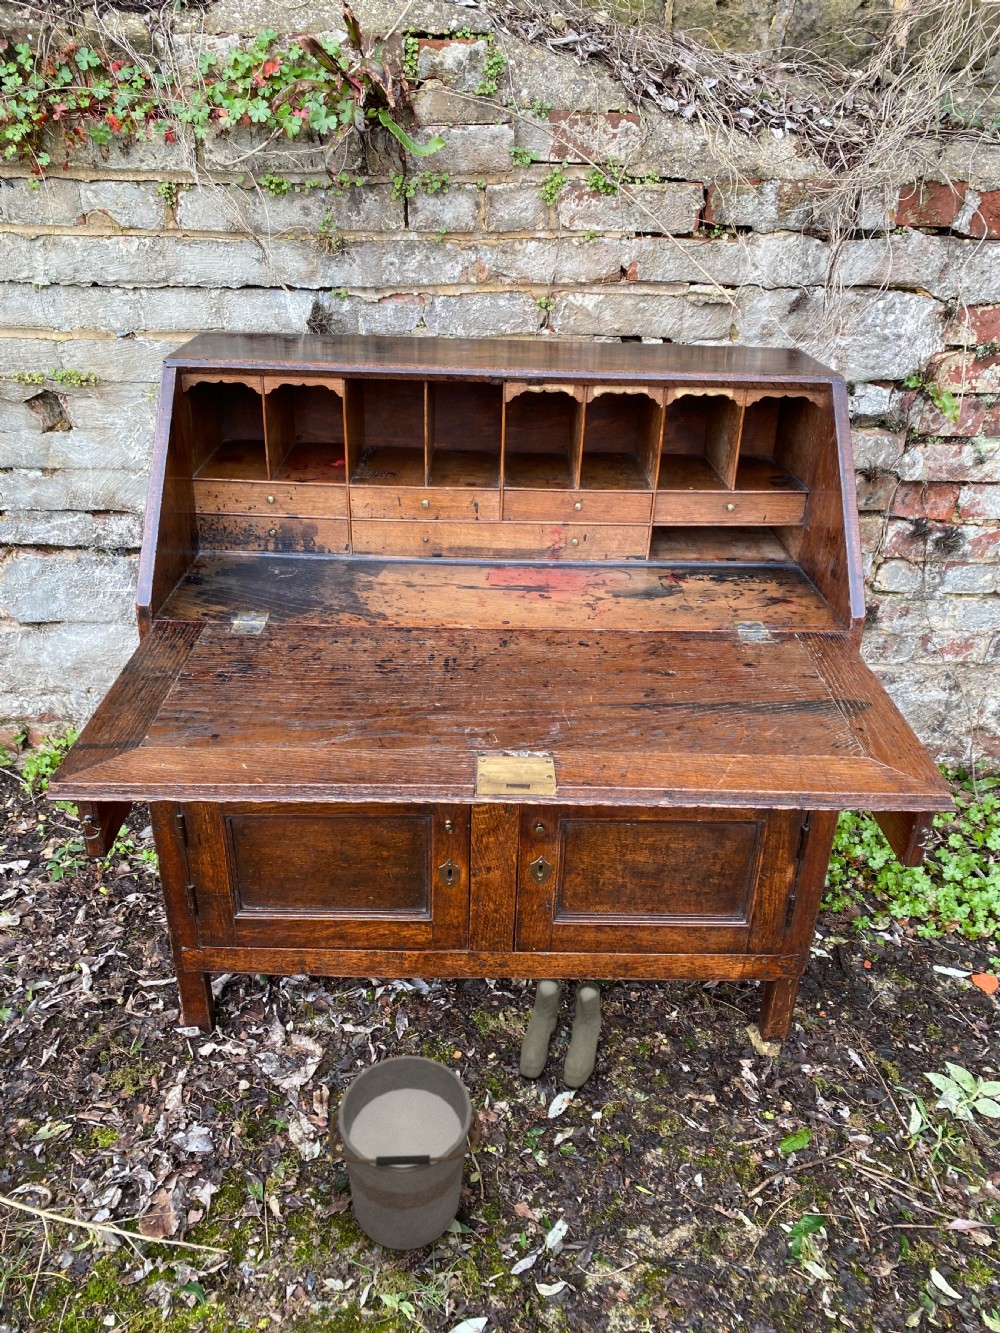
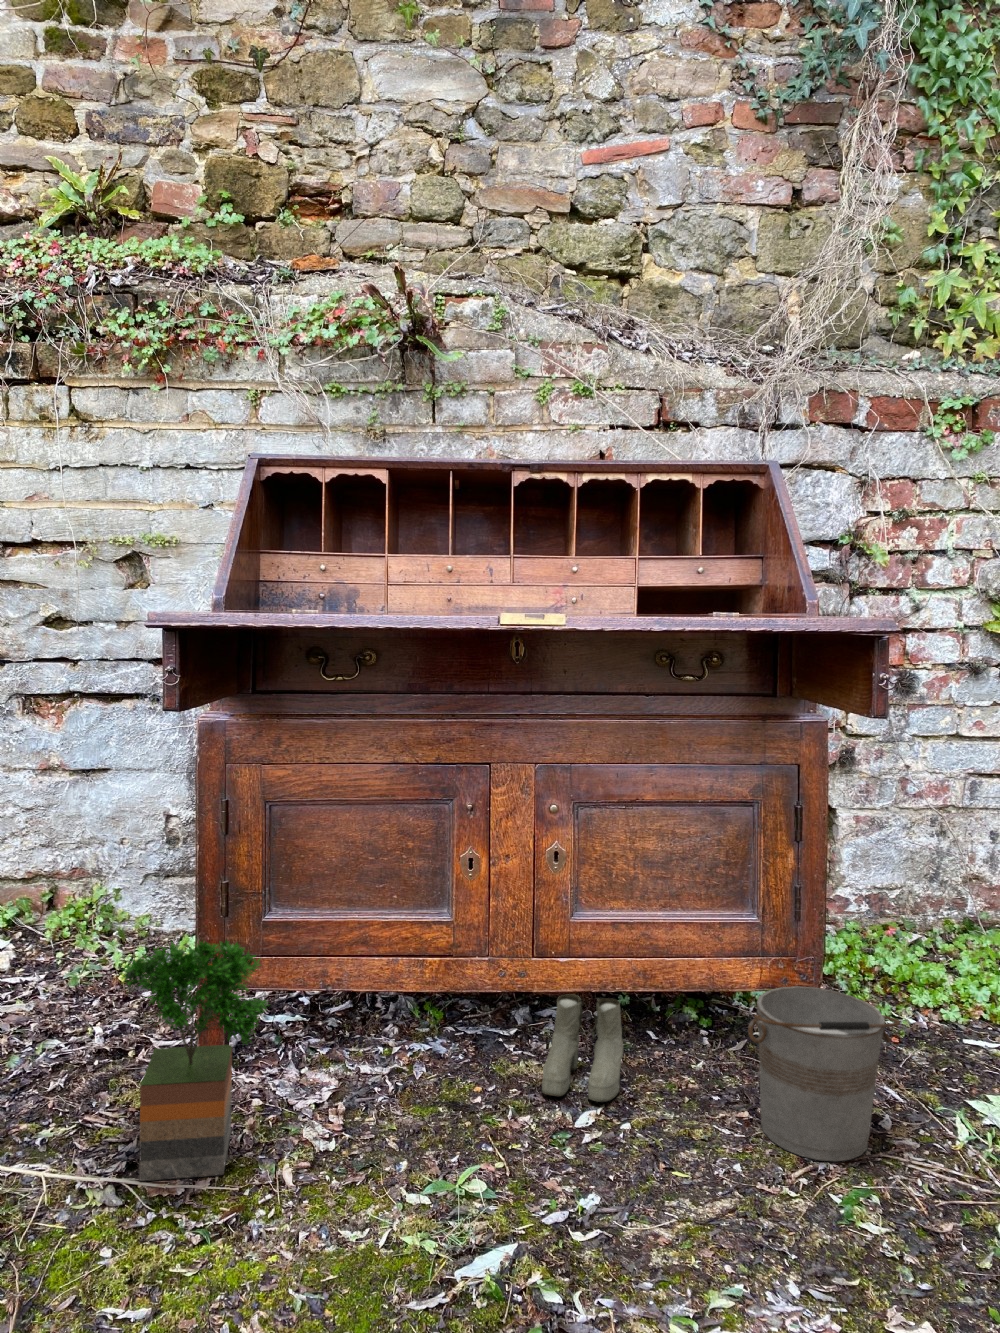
potted tree: none [86,997,245,1211] -> present [121,940,268,1181]
bucket: present [328,1055,481,1250] -> present [748,987,900,1161]

